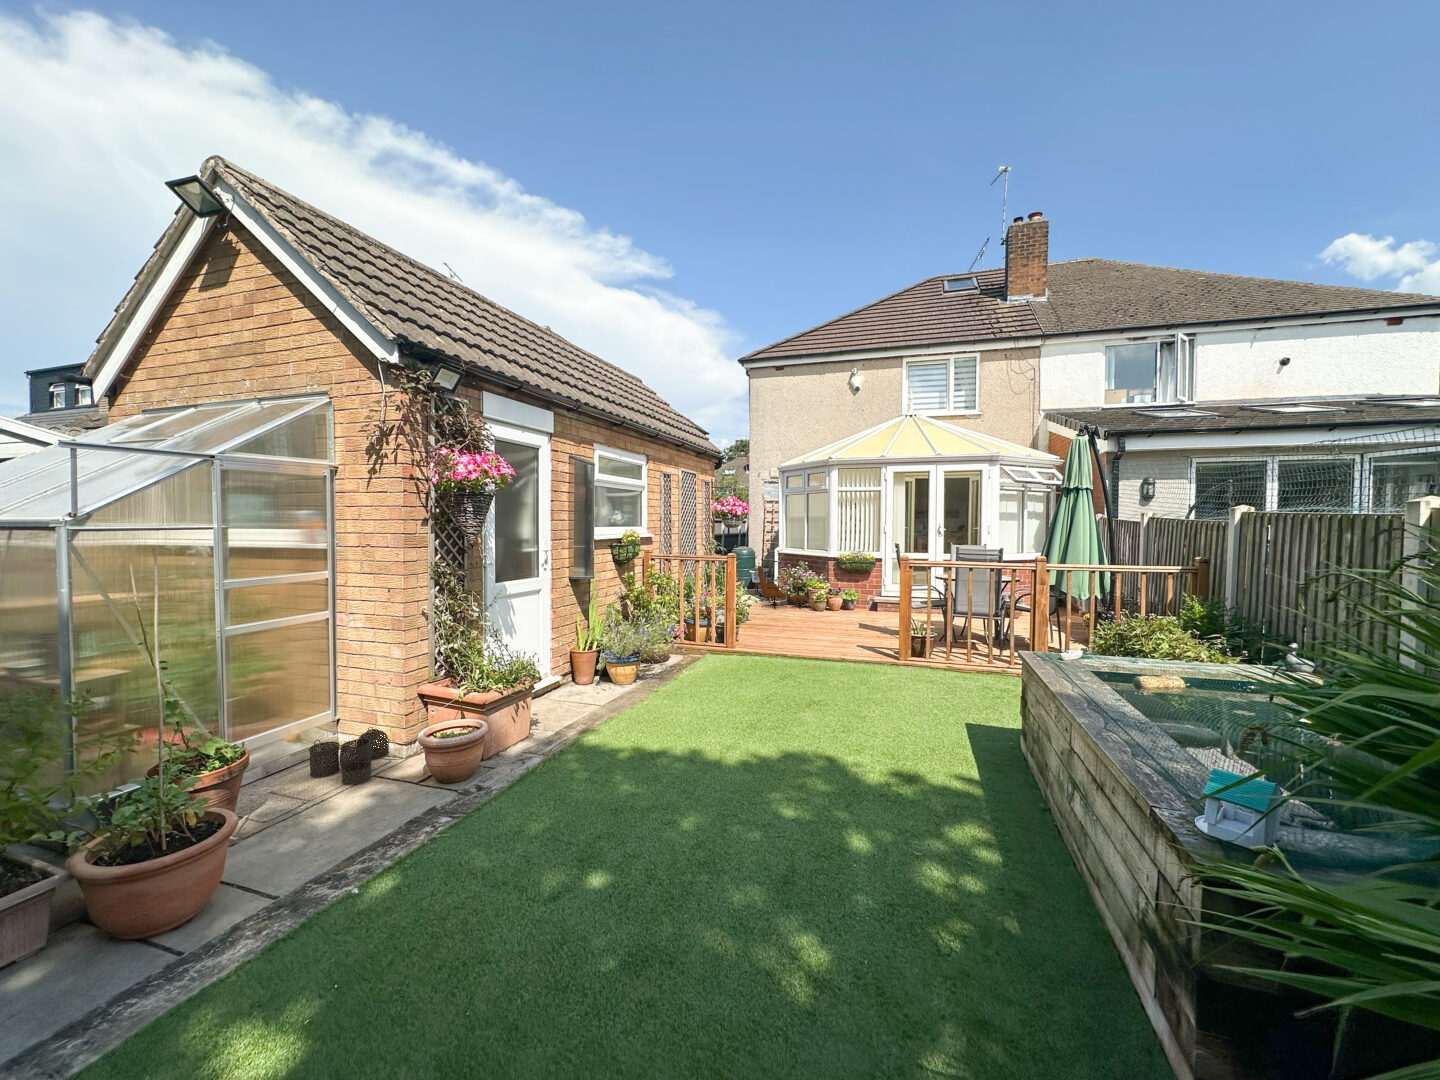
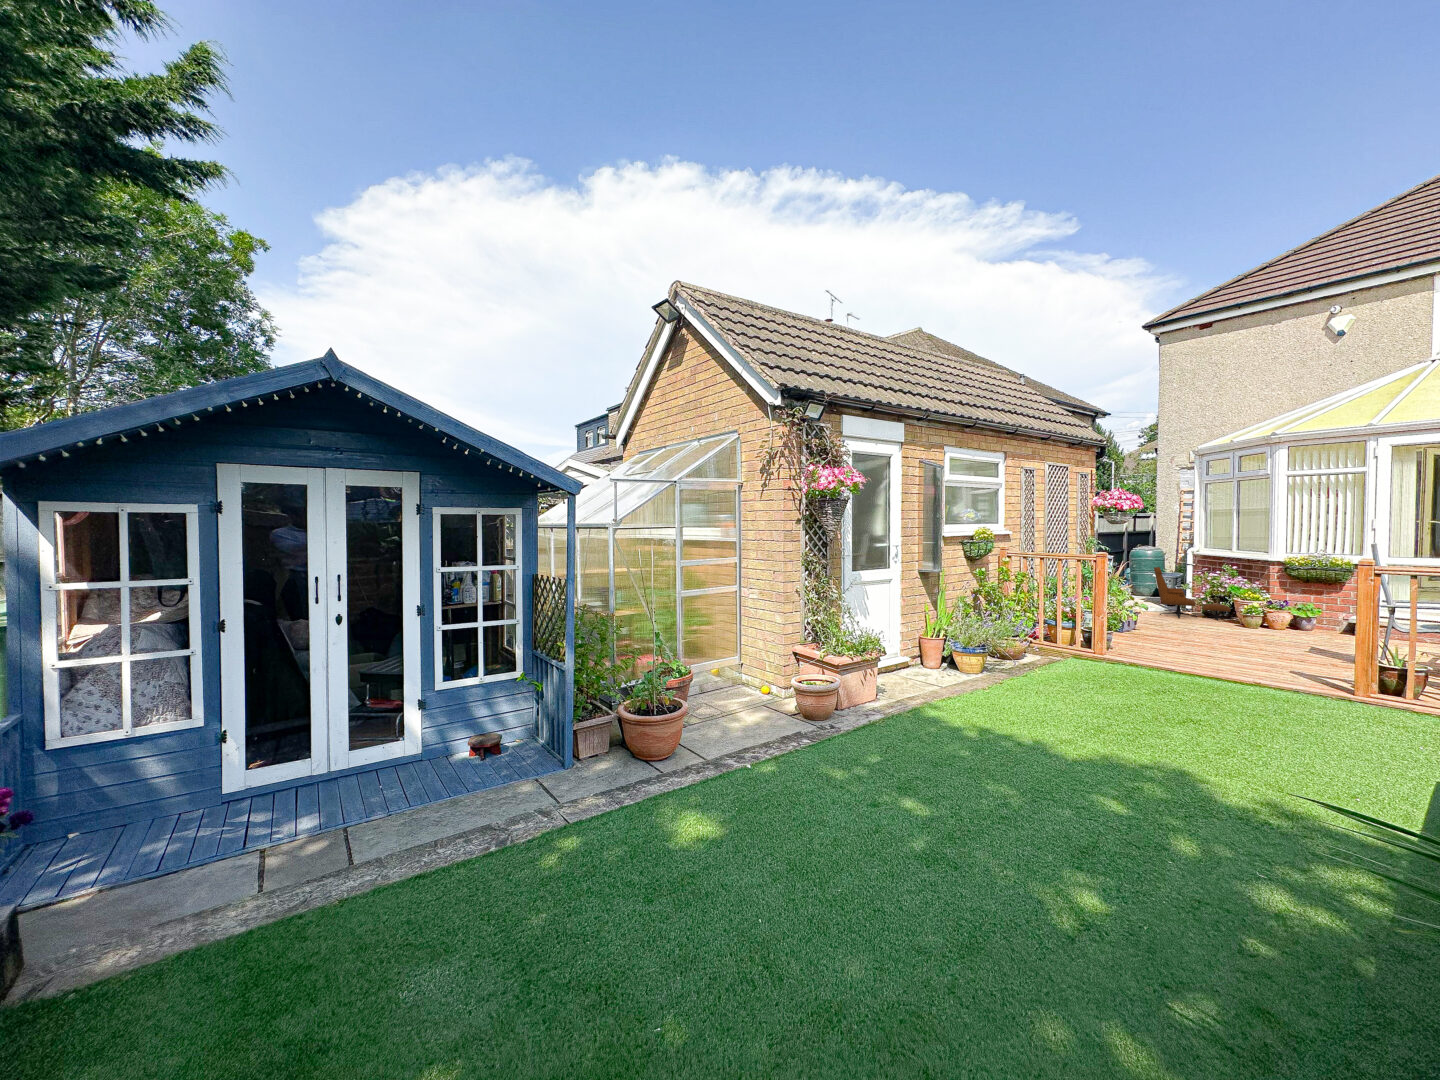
woven basket: present [309,728,389,784] -> none [725,671,774,707]

